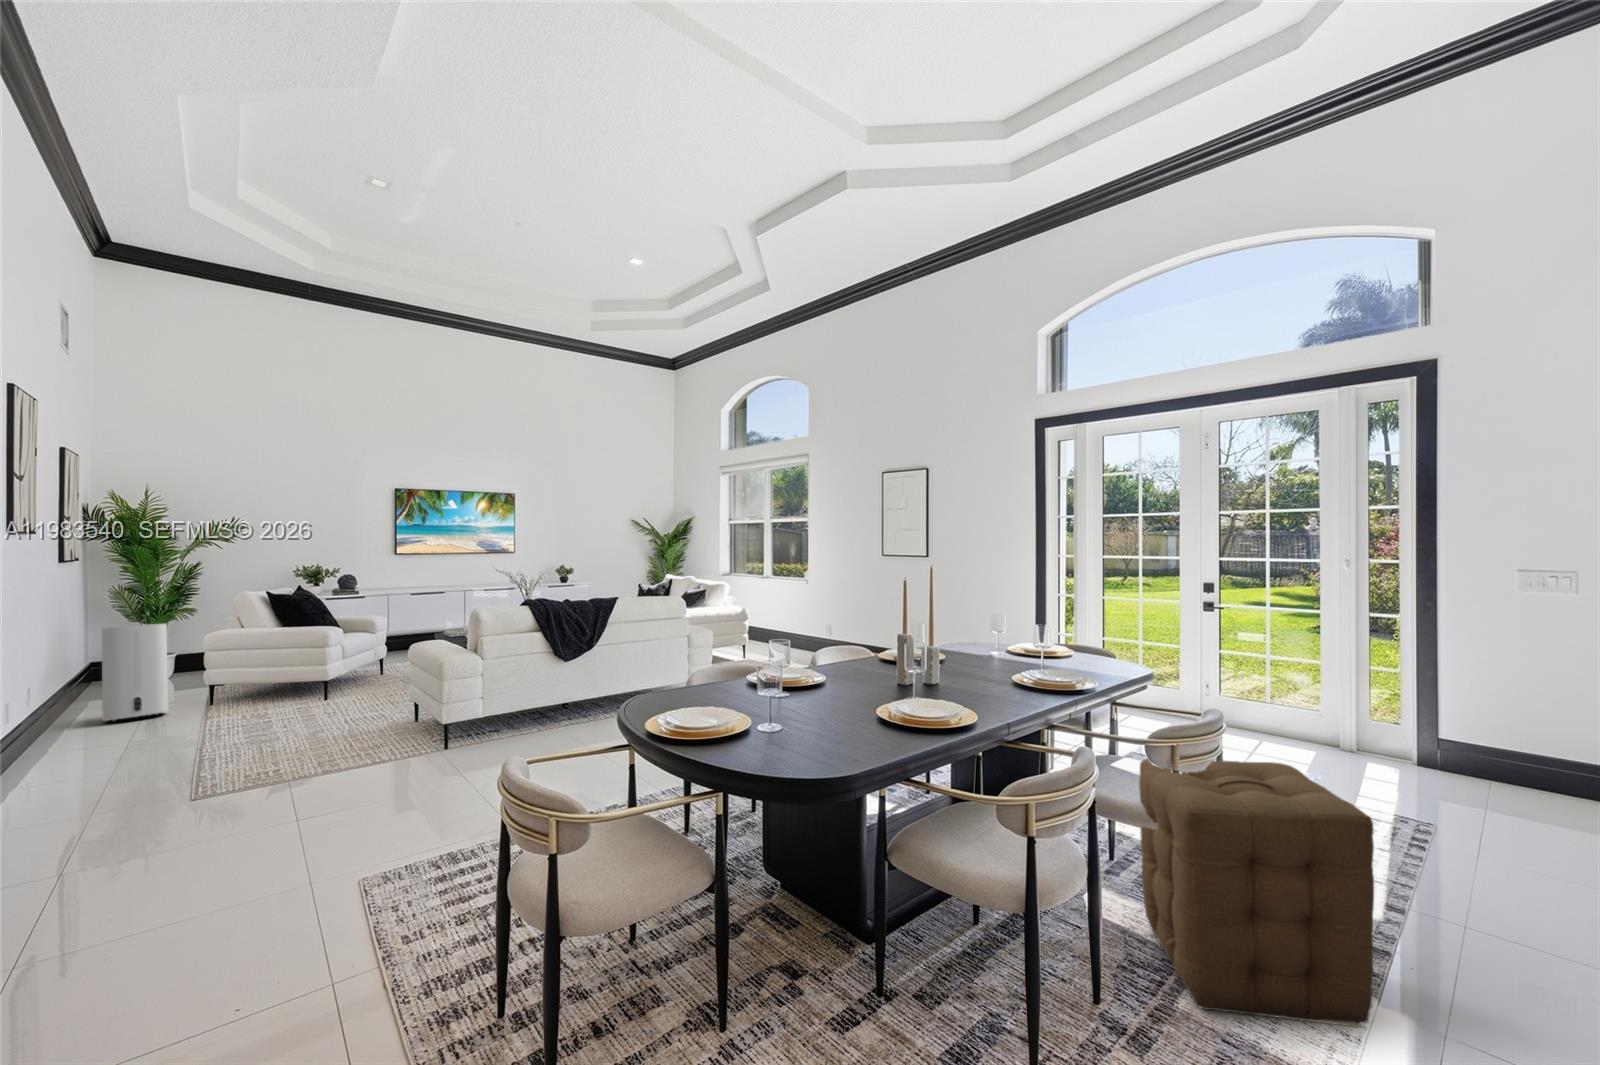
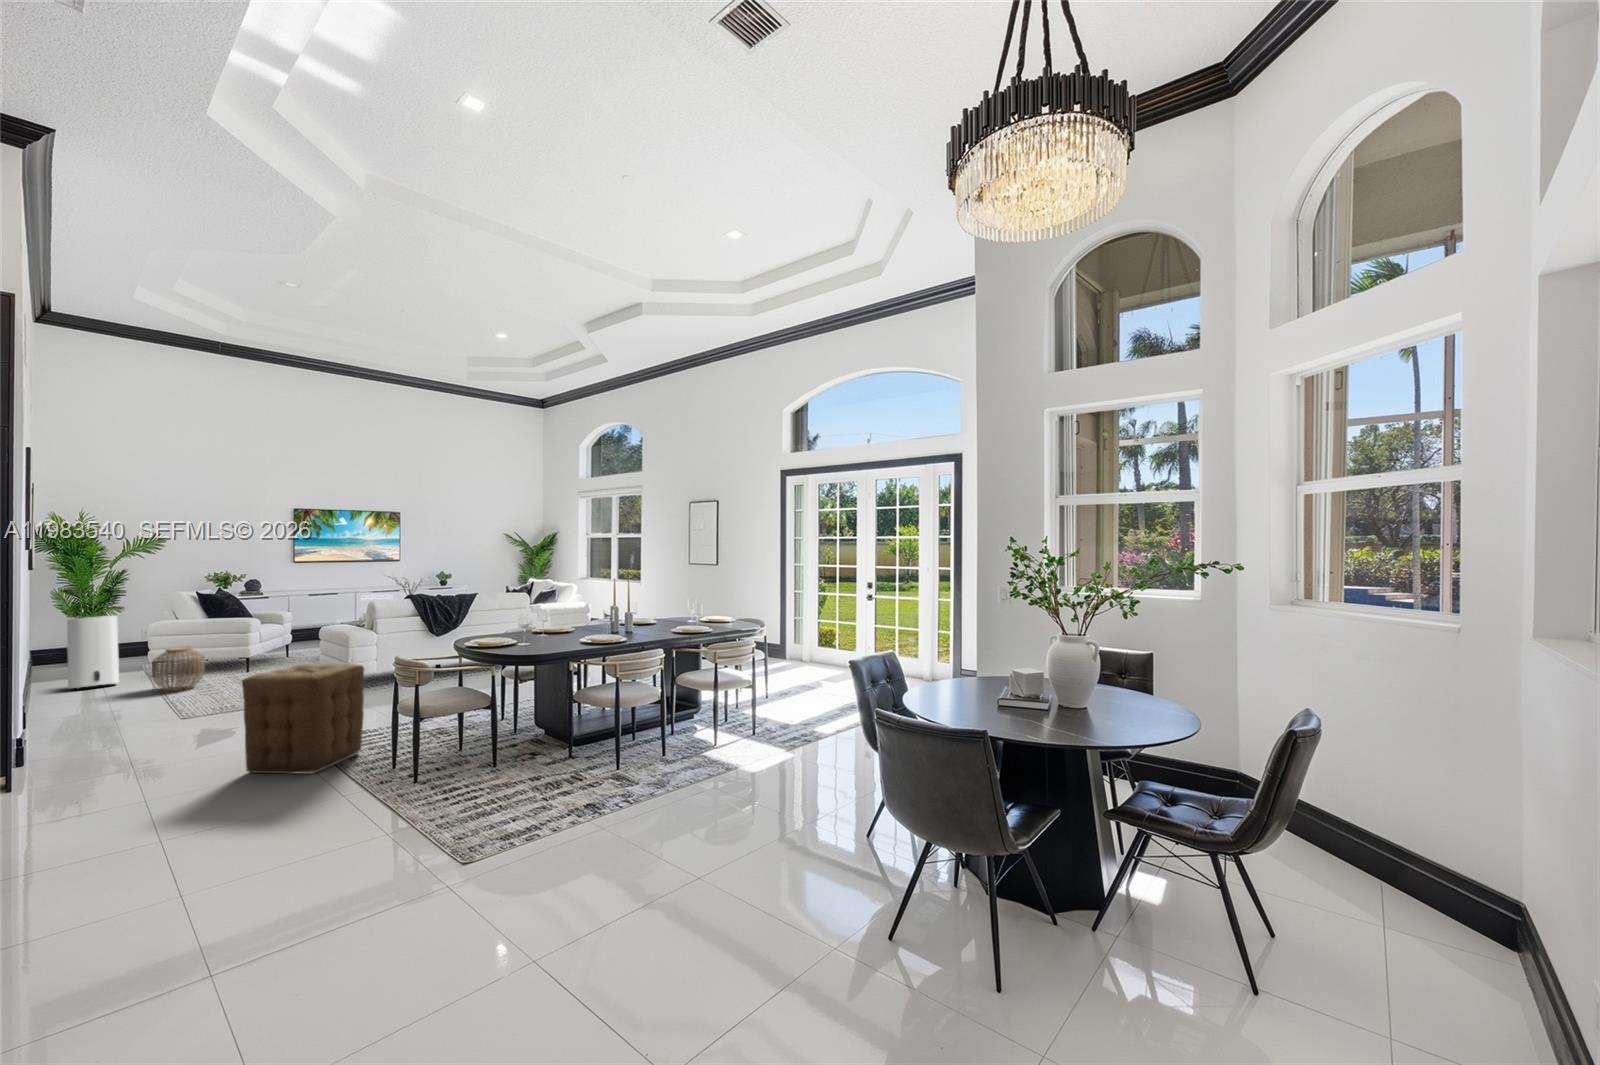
woven basket: none [198,667,267,729] -> present [152,647,205,691]
ottoman: present [1139,759,1374,1027] -> present [242,664,364,774]

